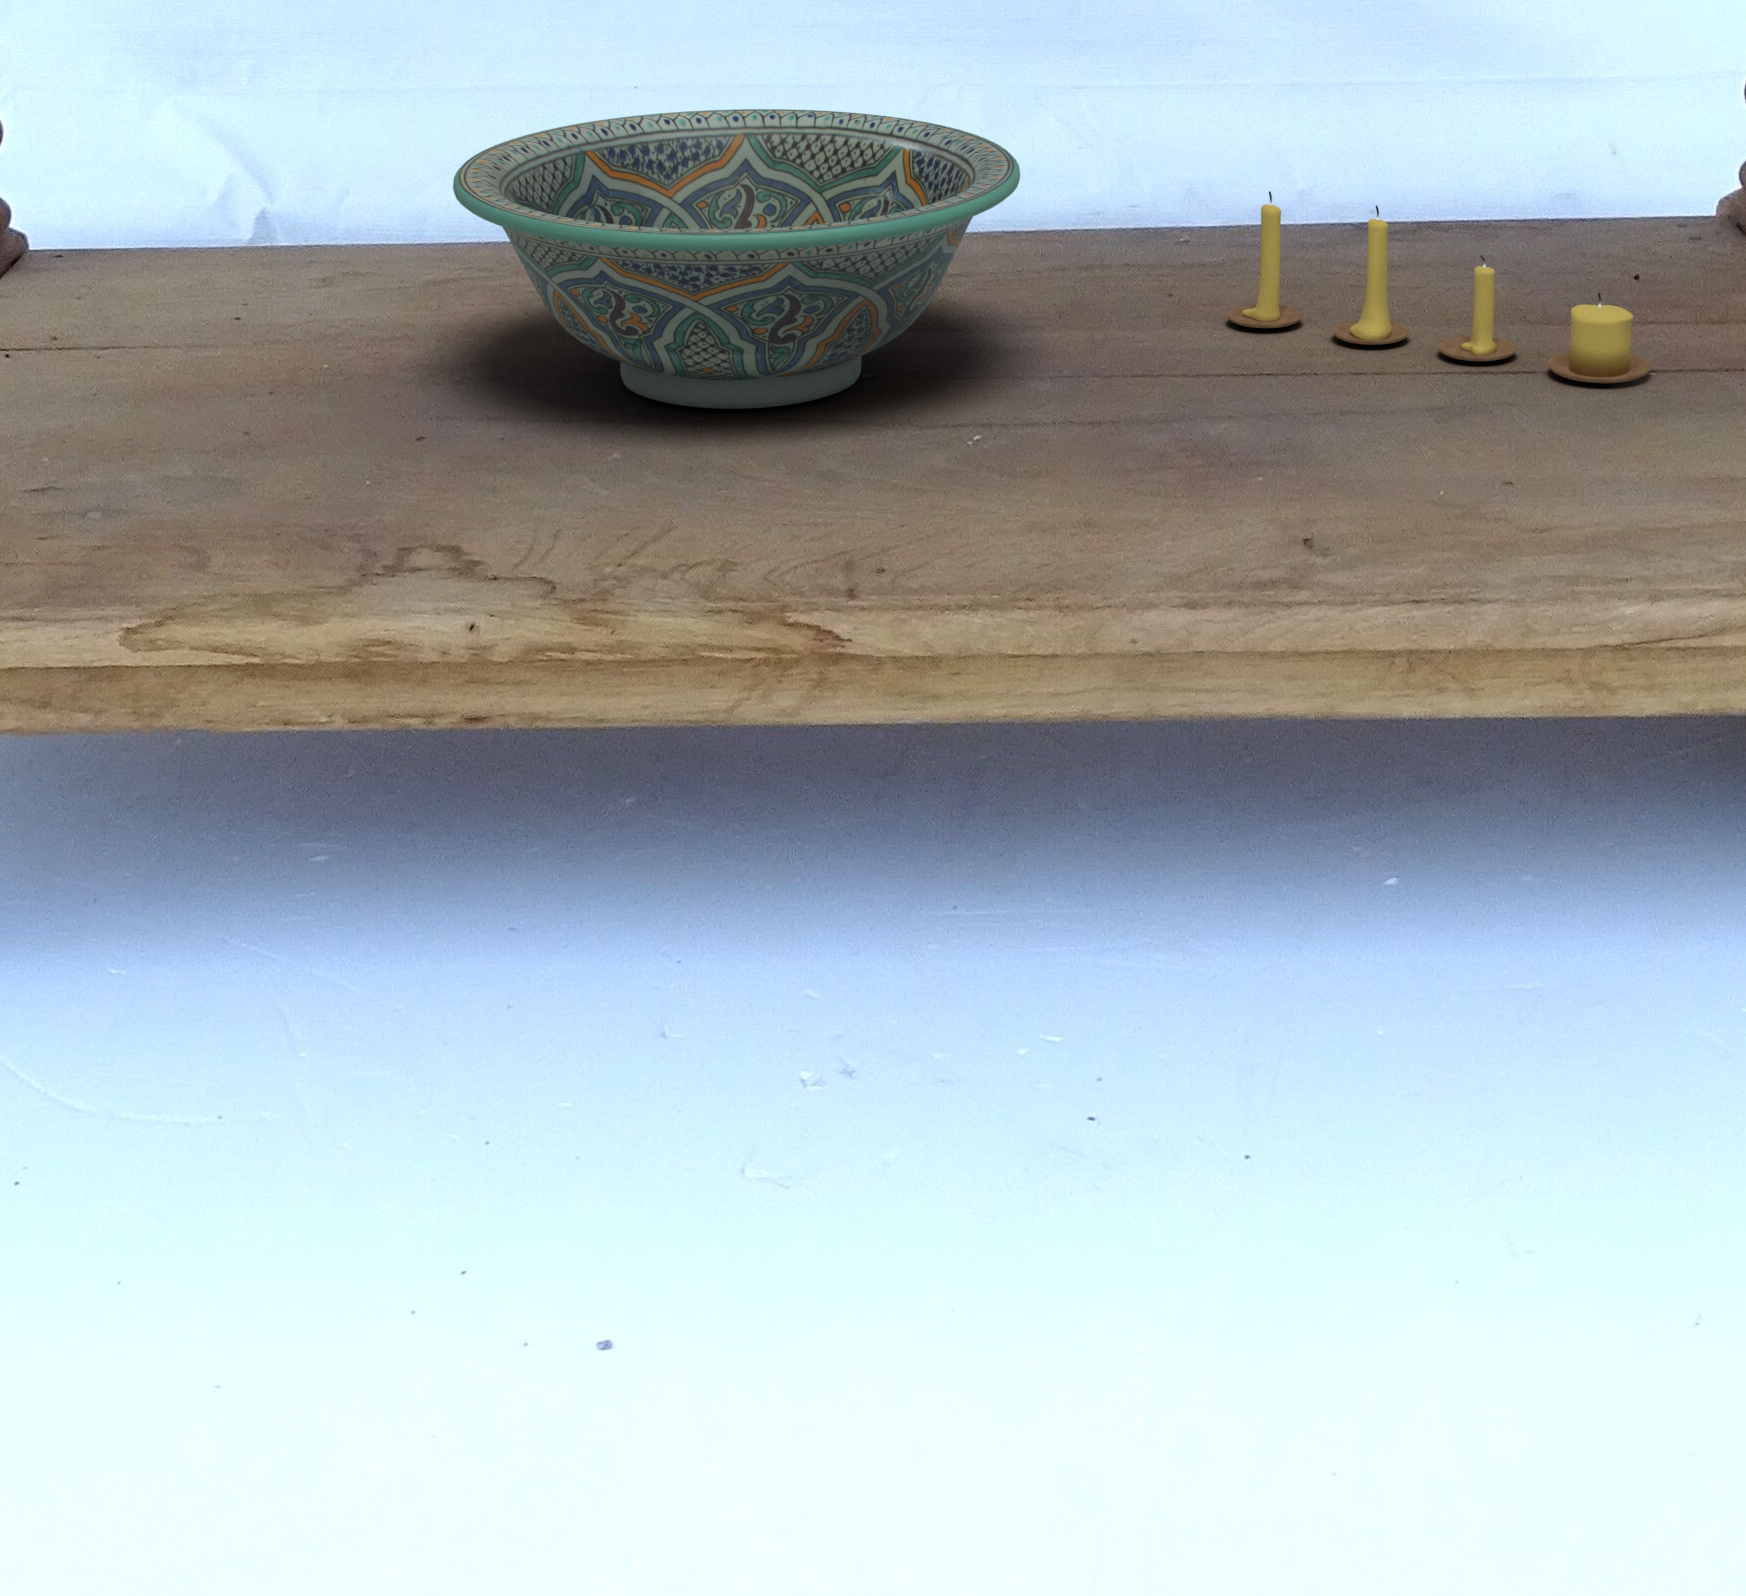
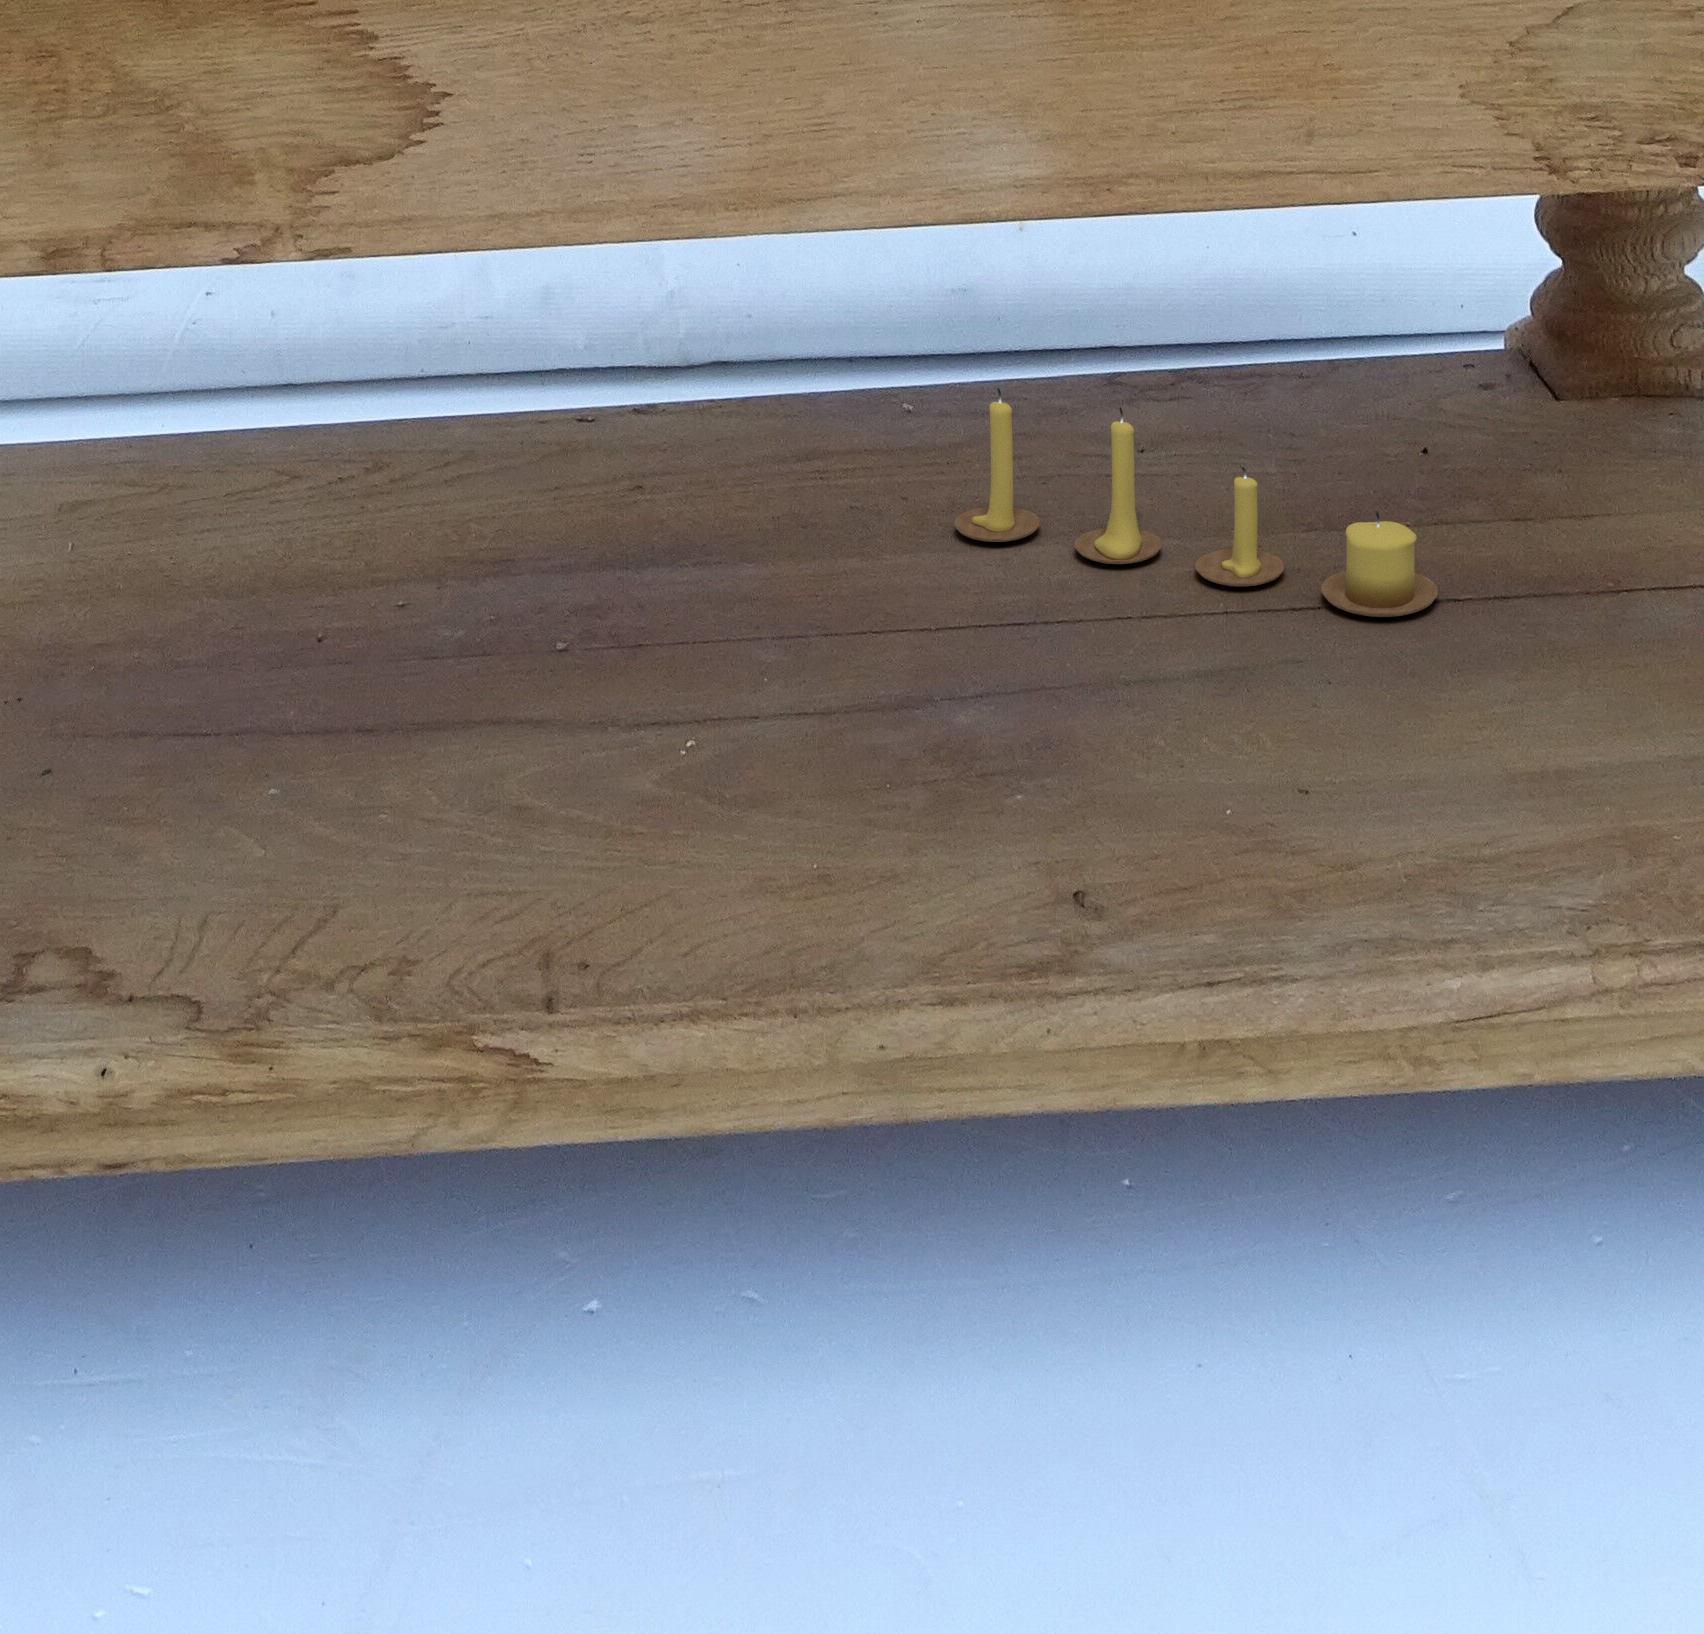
decorative bowl: present [453,109,1020,409] -> none [74,310,721,700]

